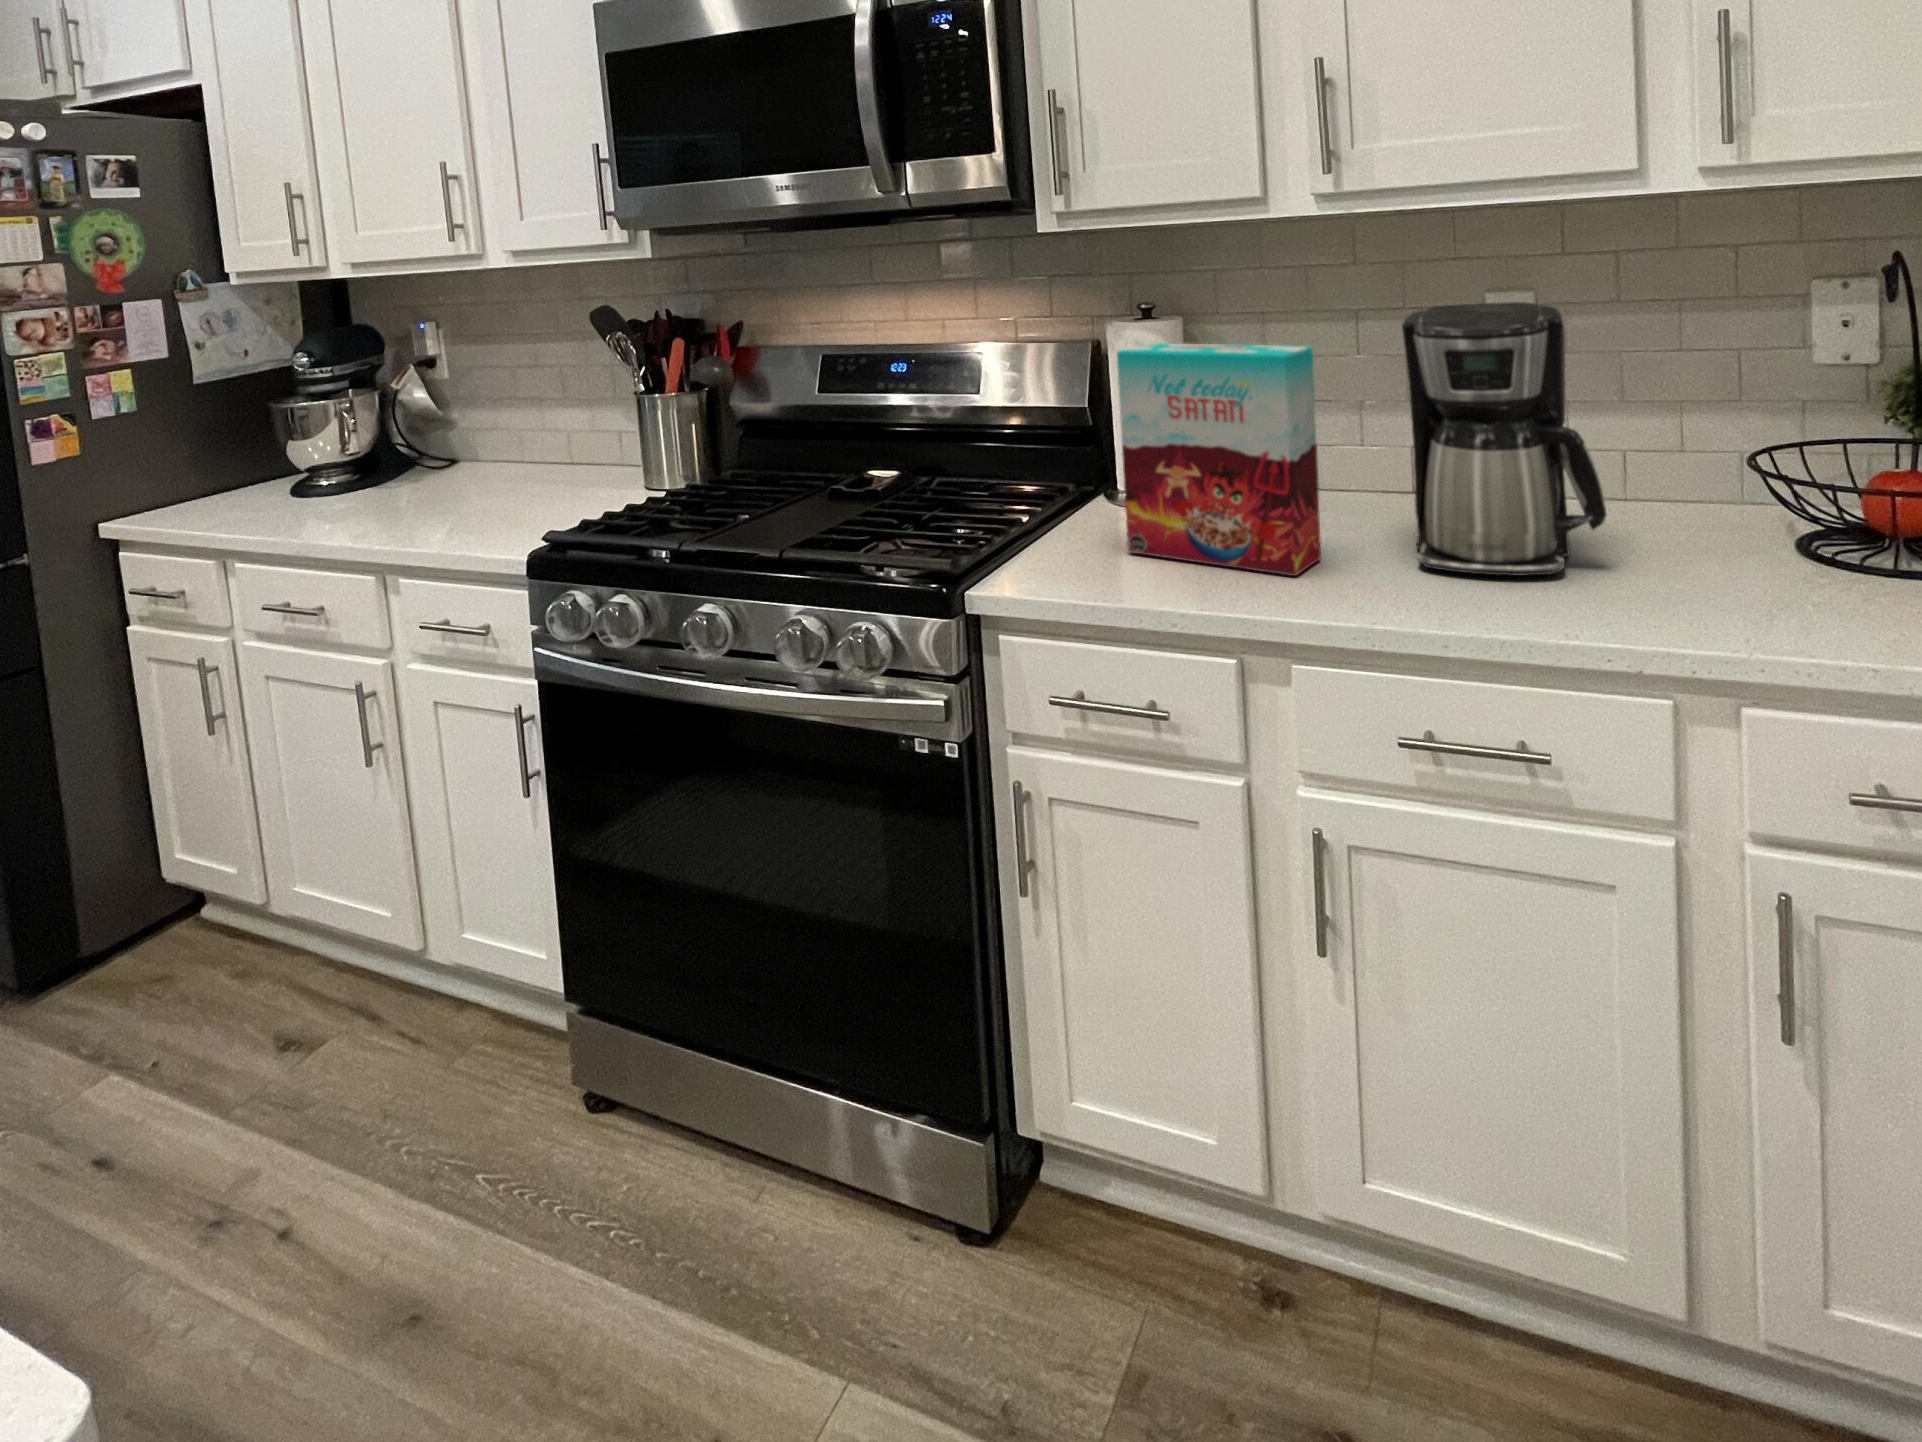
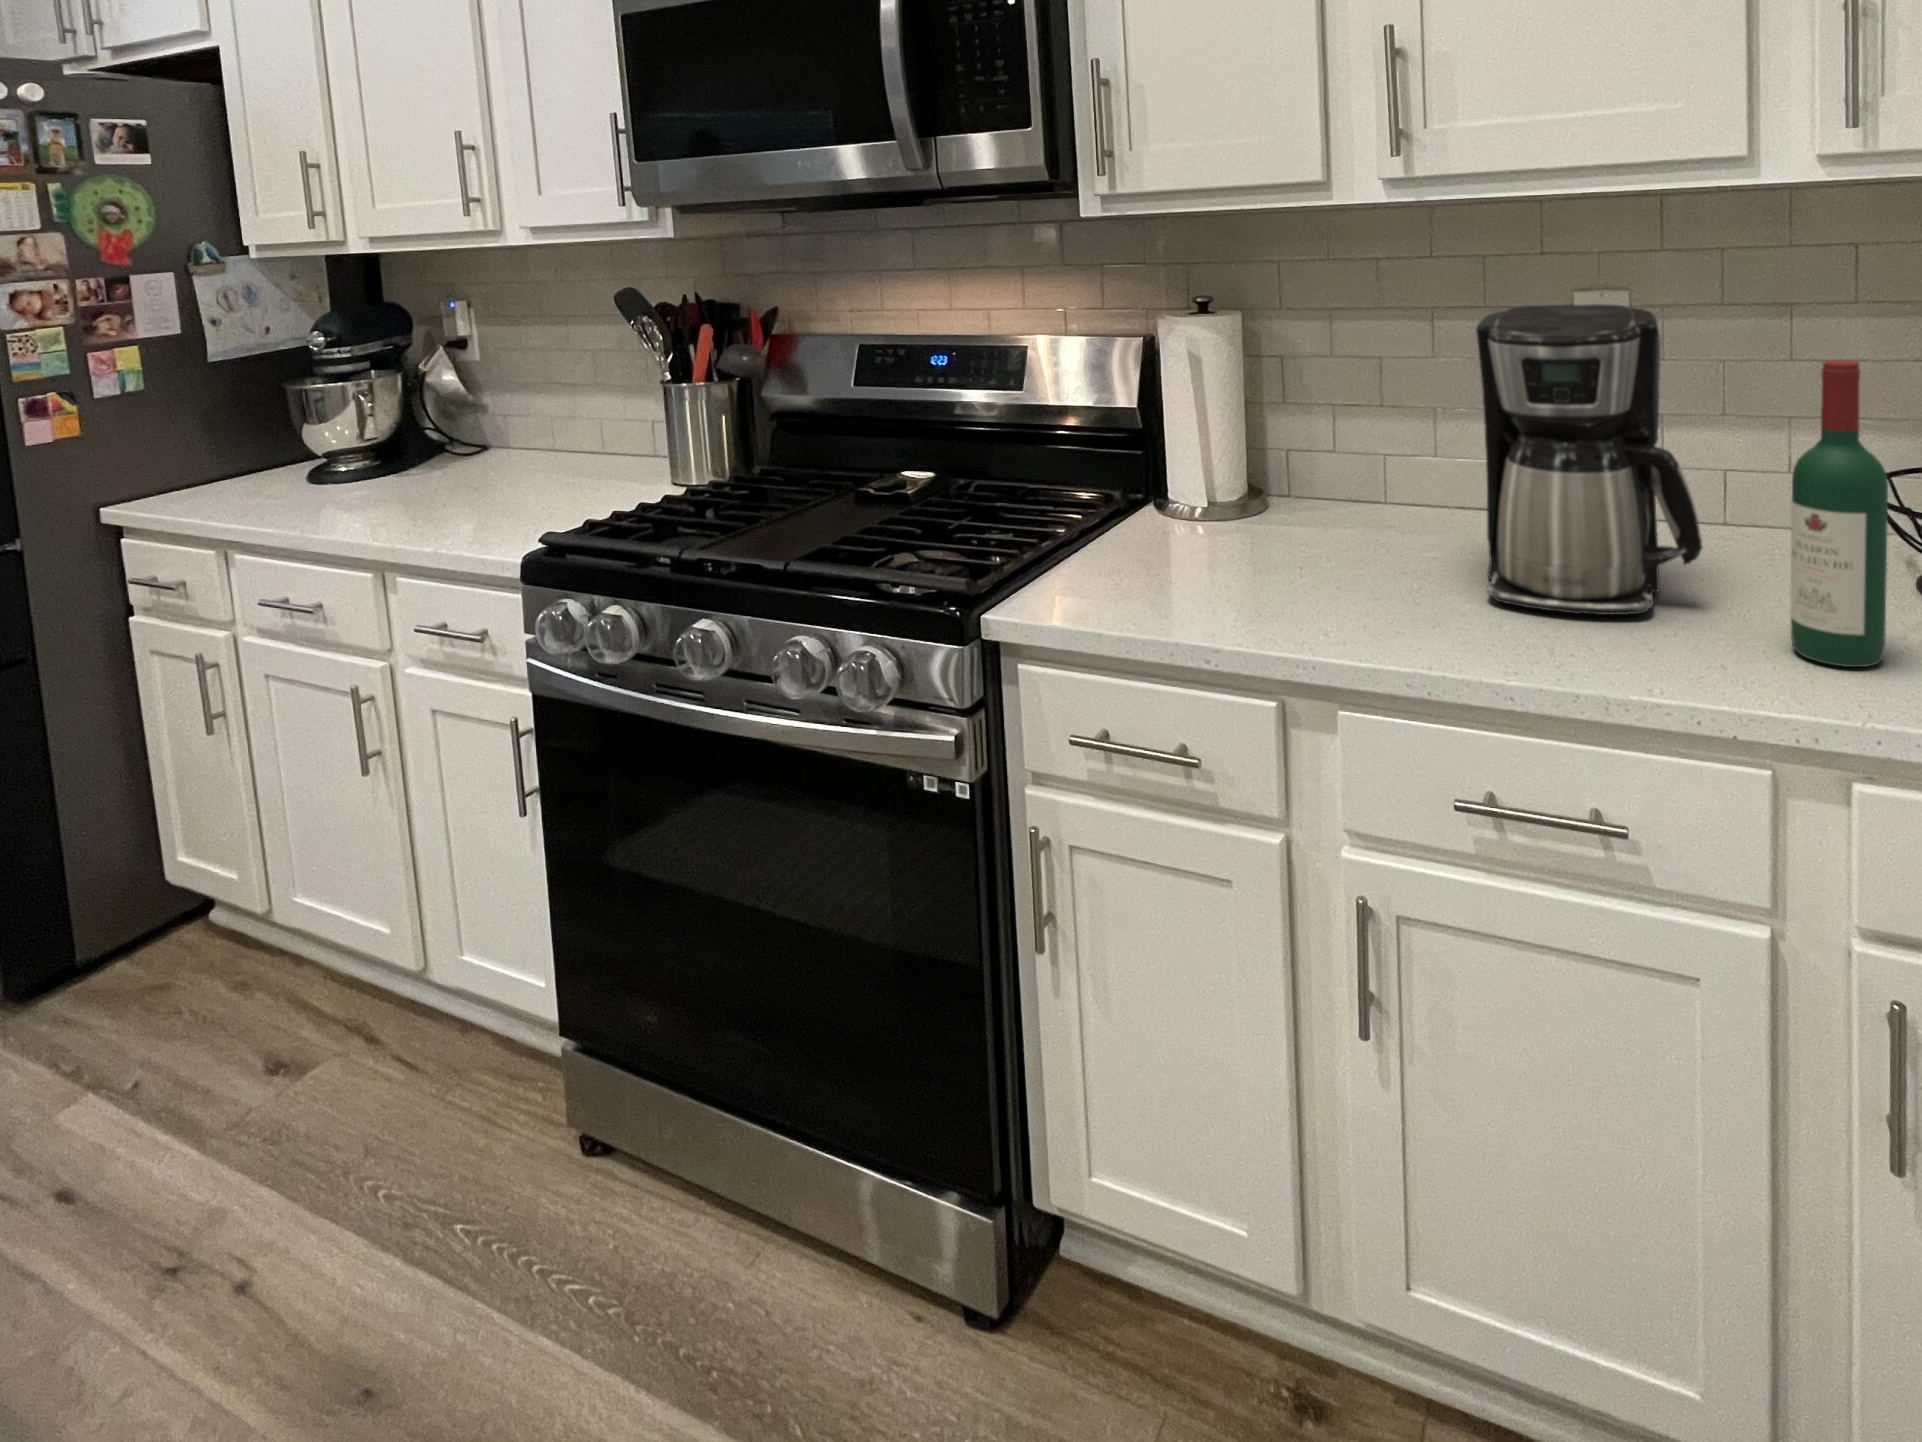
cereal box: present [1117,343,1321,576] -> none [1159,342,1380,607]
wine bottle: none [1684,345,1766,611] -> present [1790,360,1888,667]

